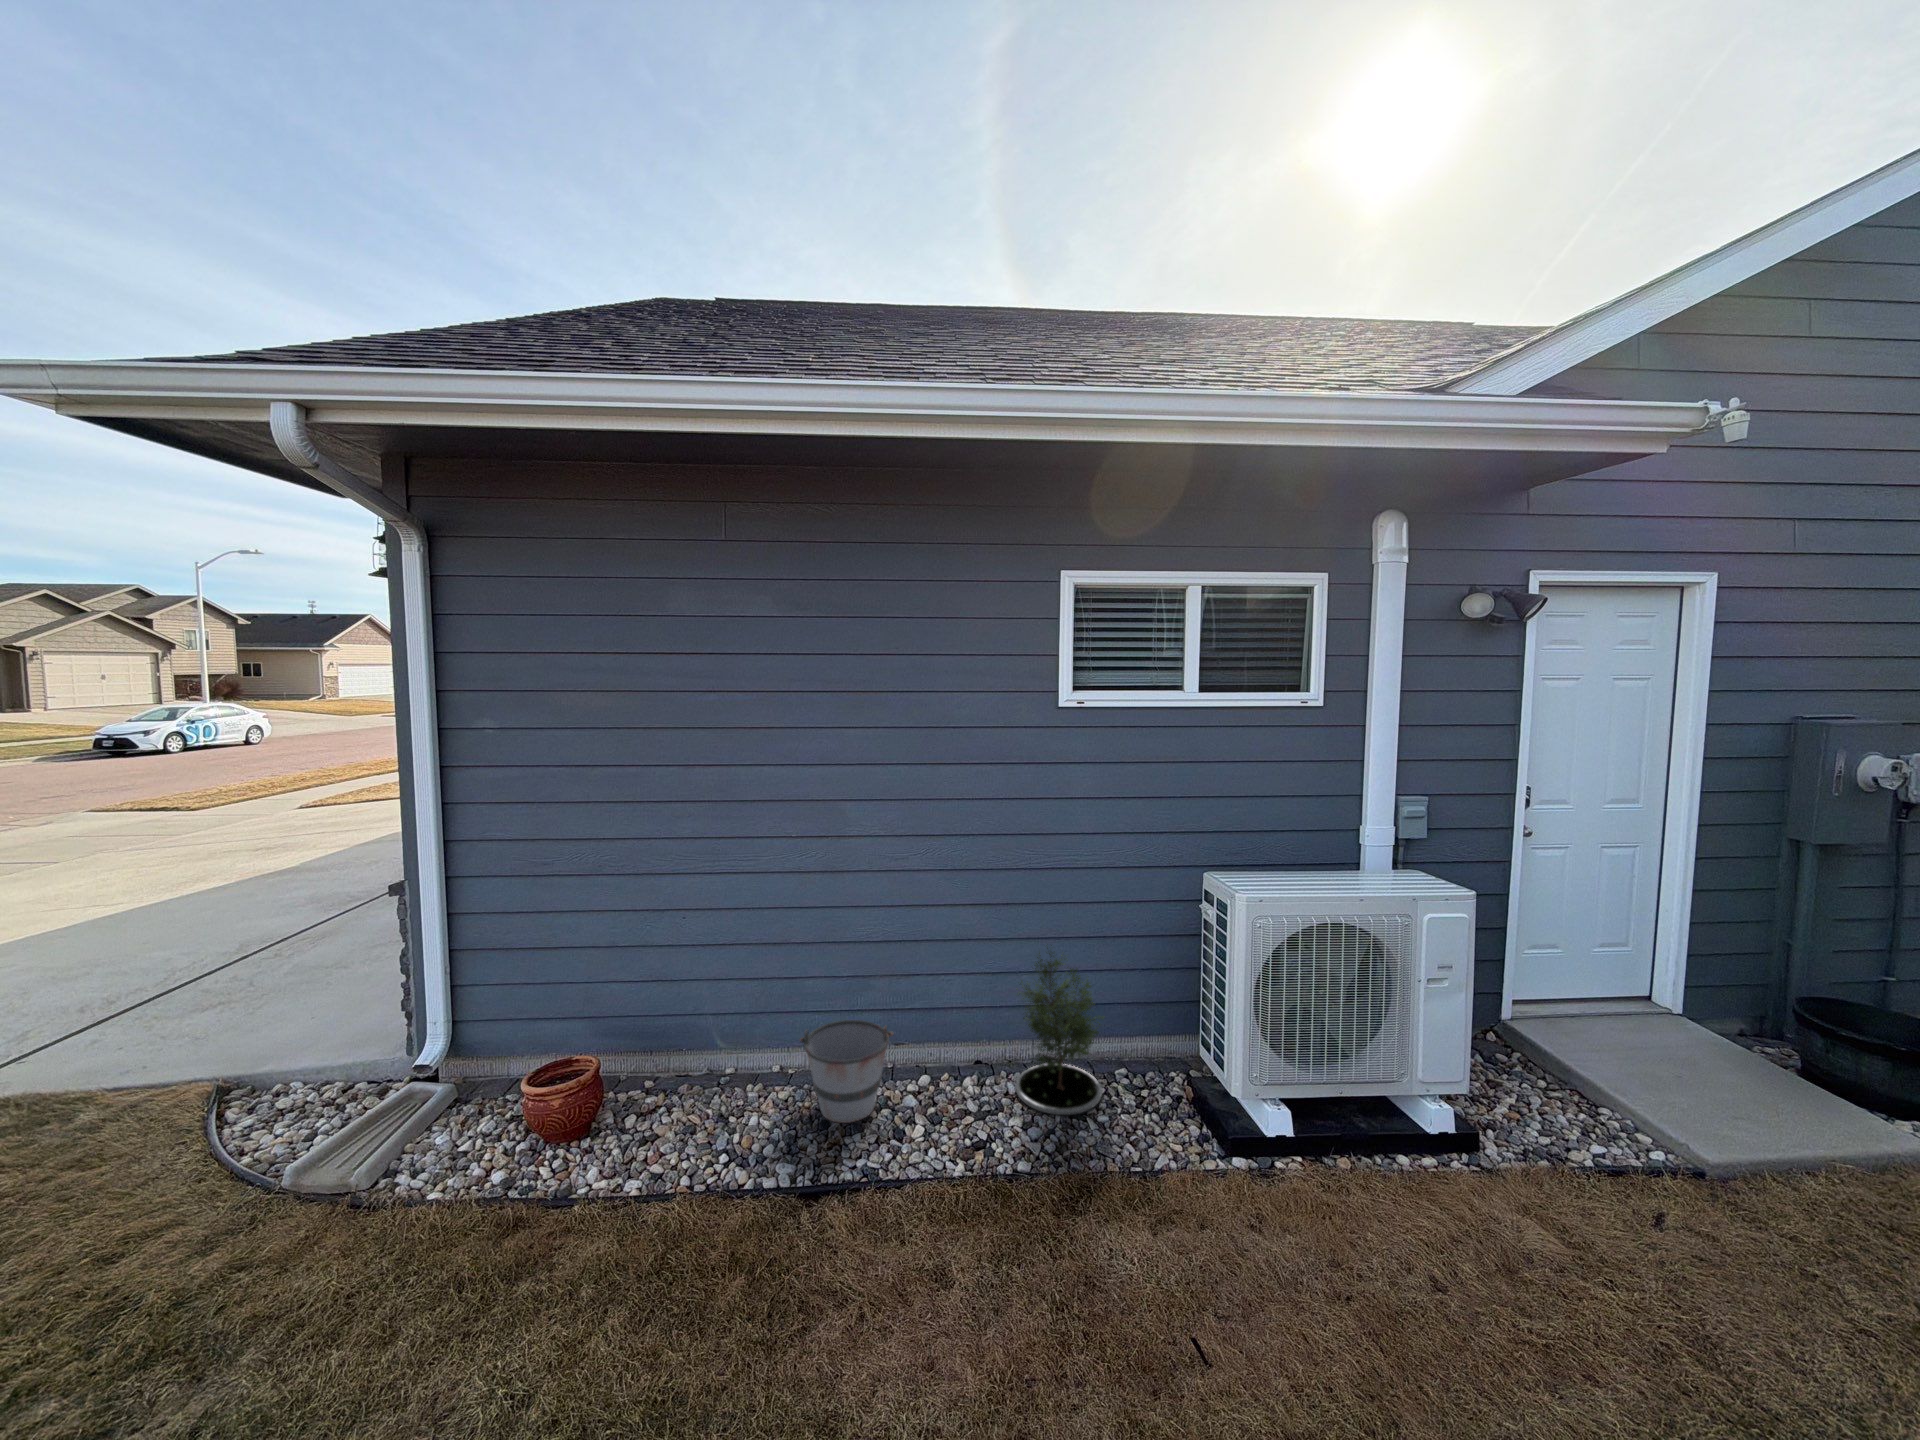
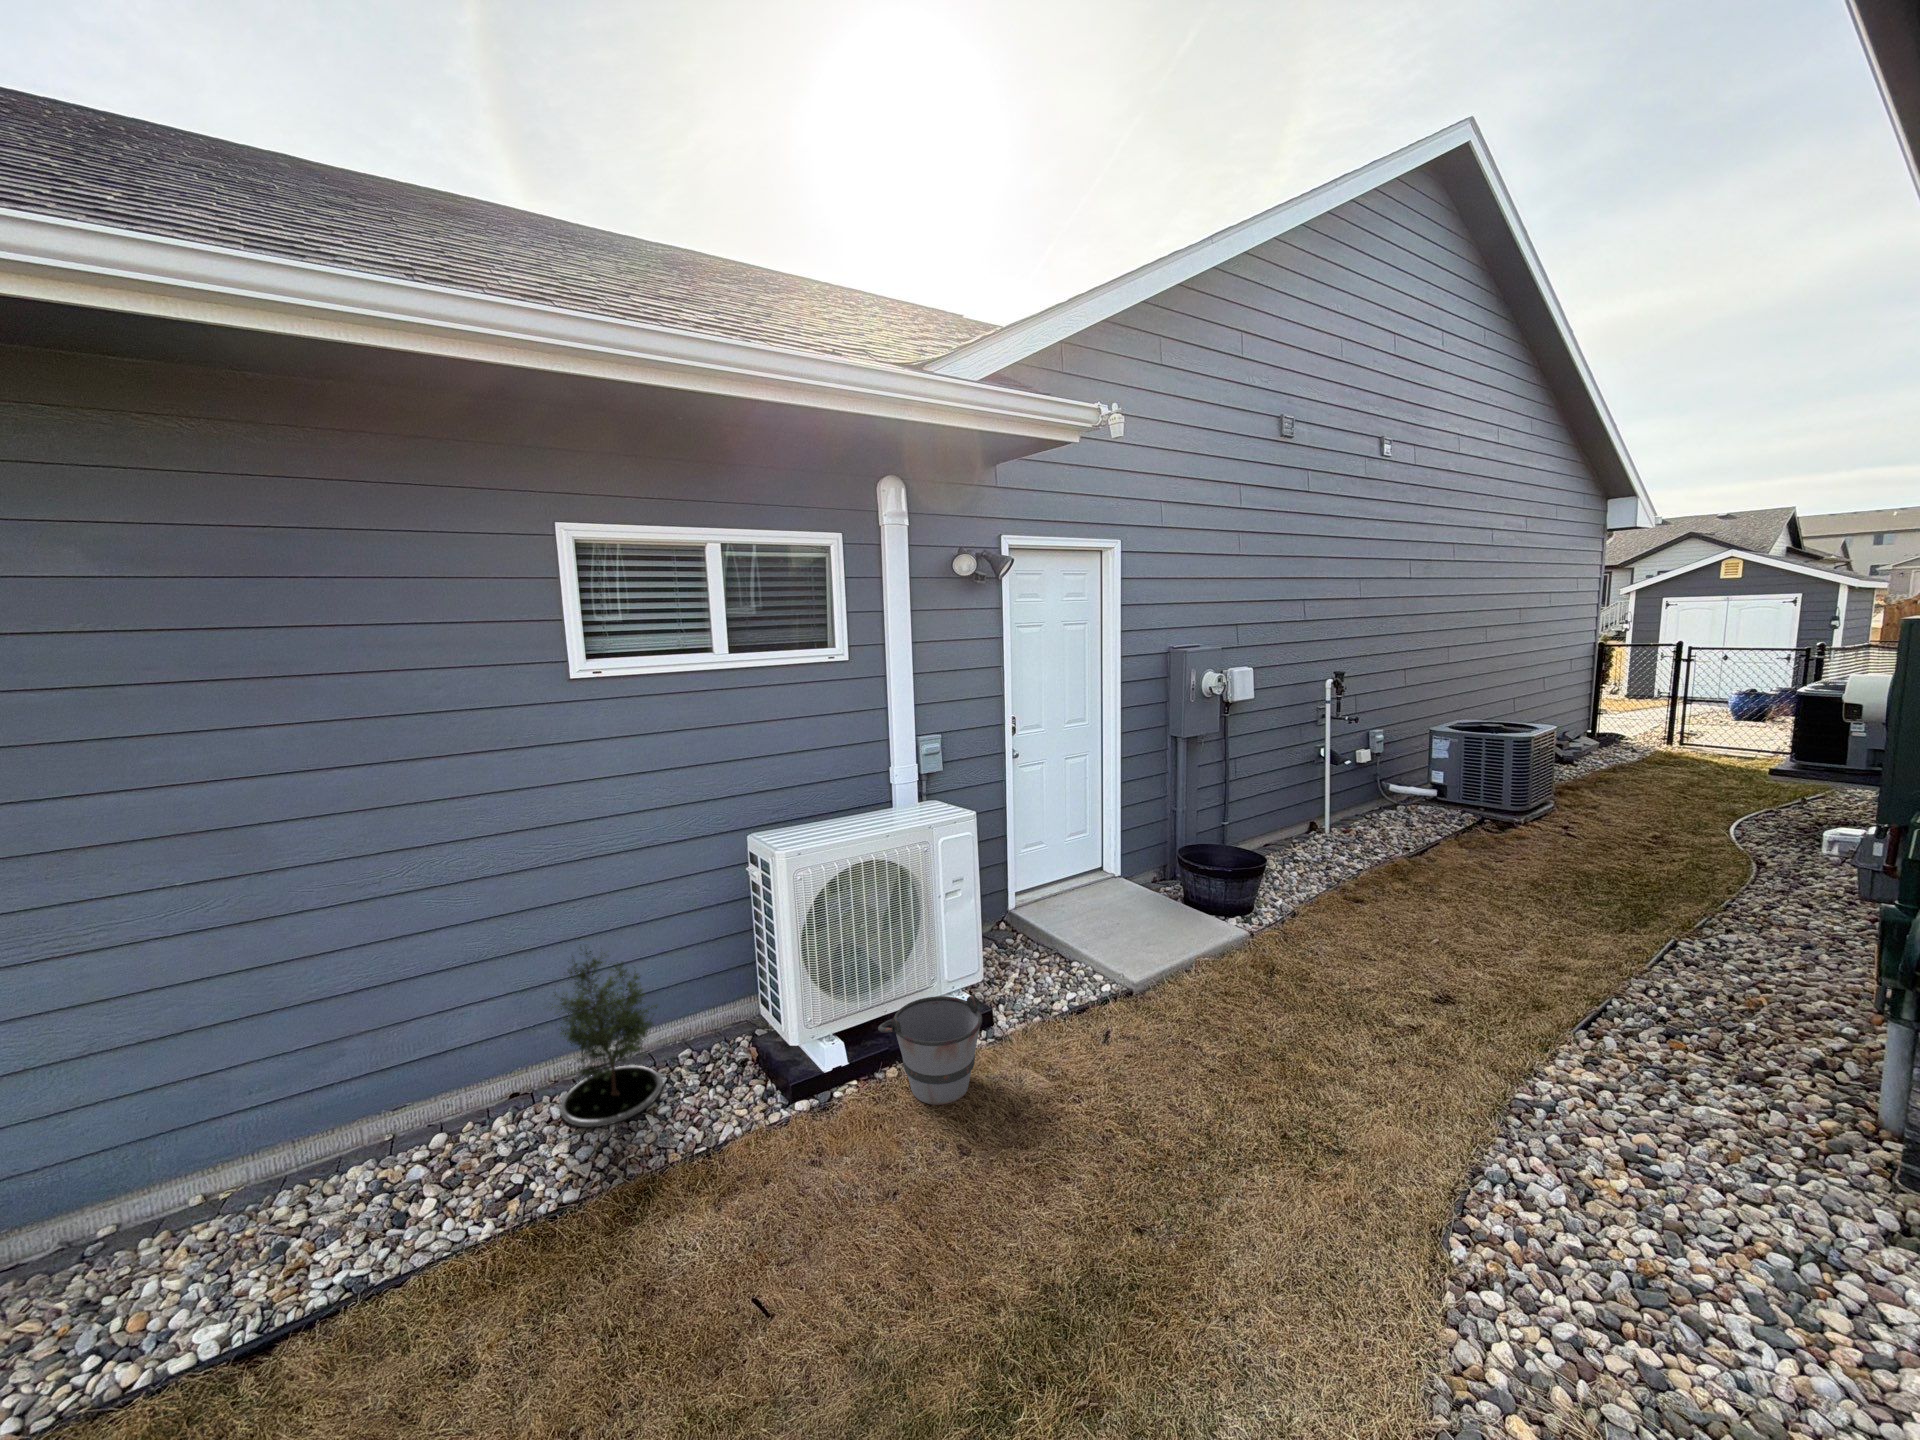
bucket: present [800,1020,894,1123] -> present [878,995,982,1105]

